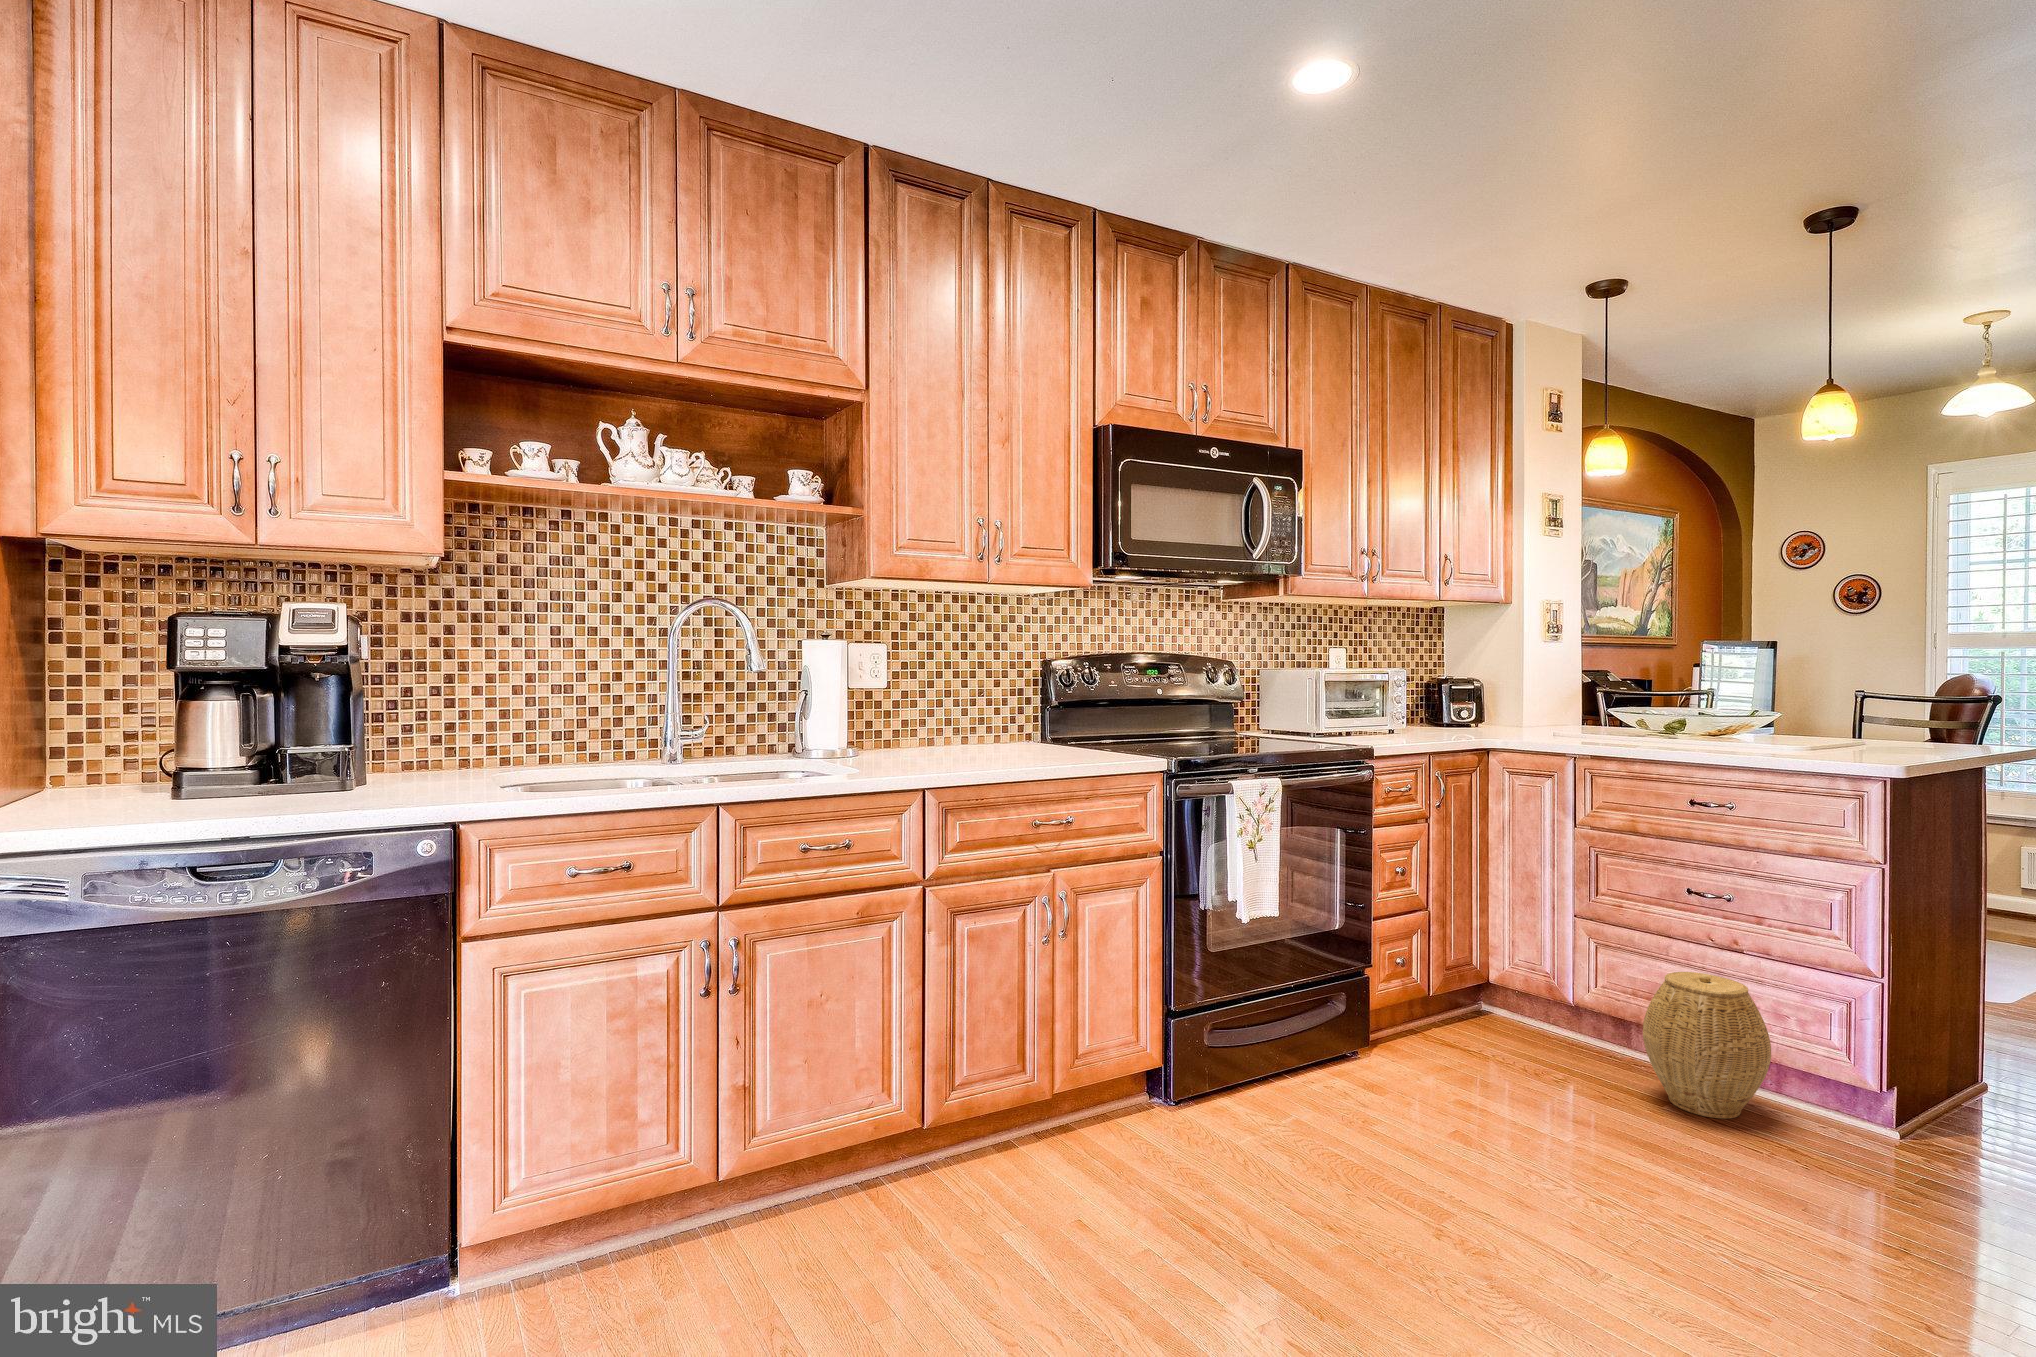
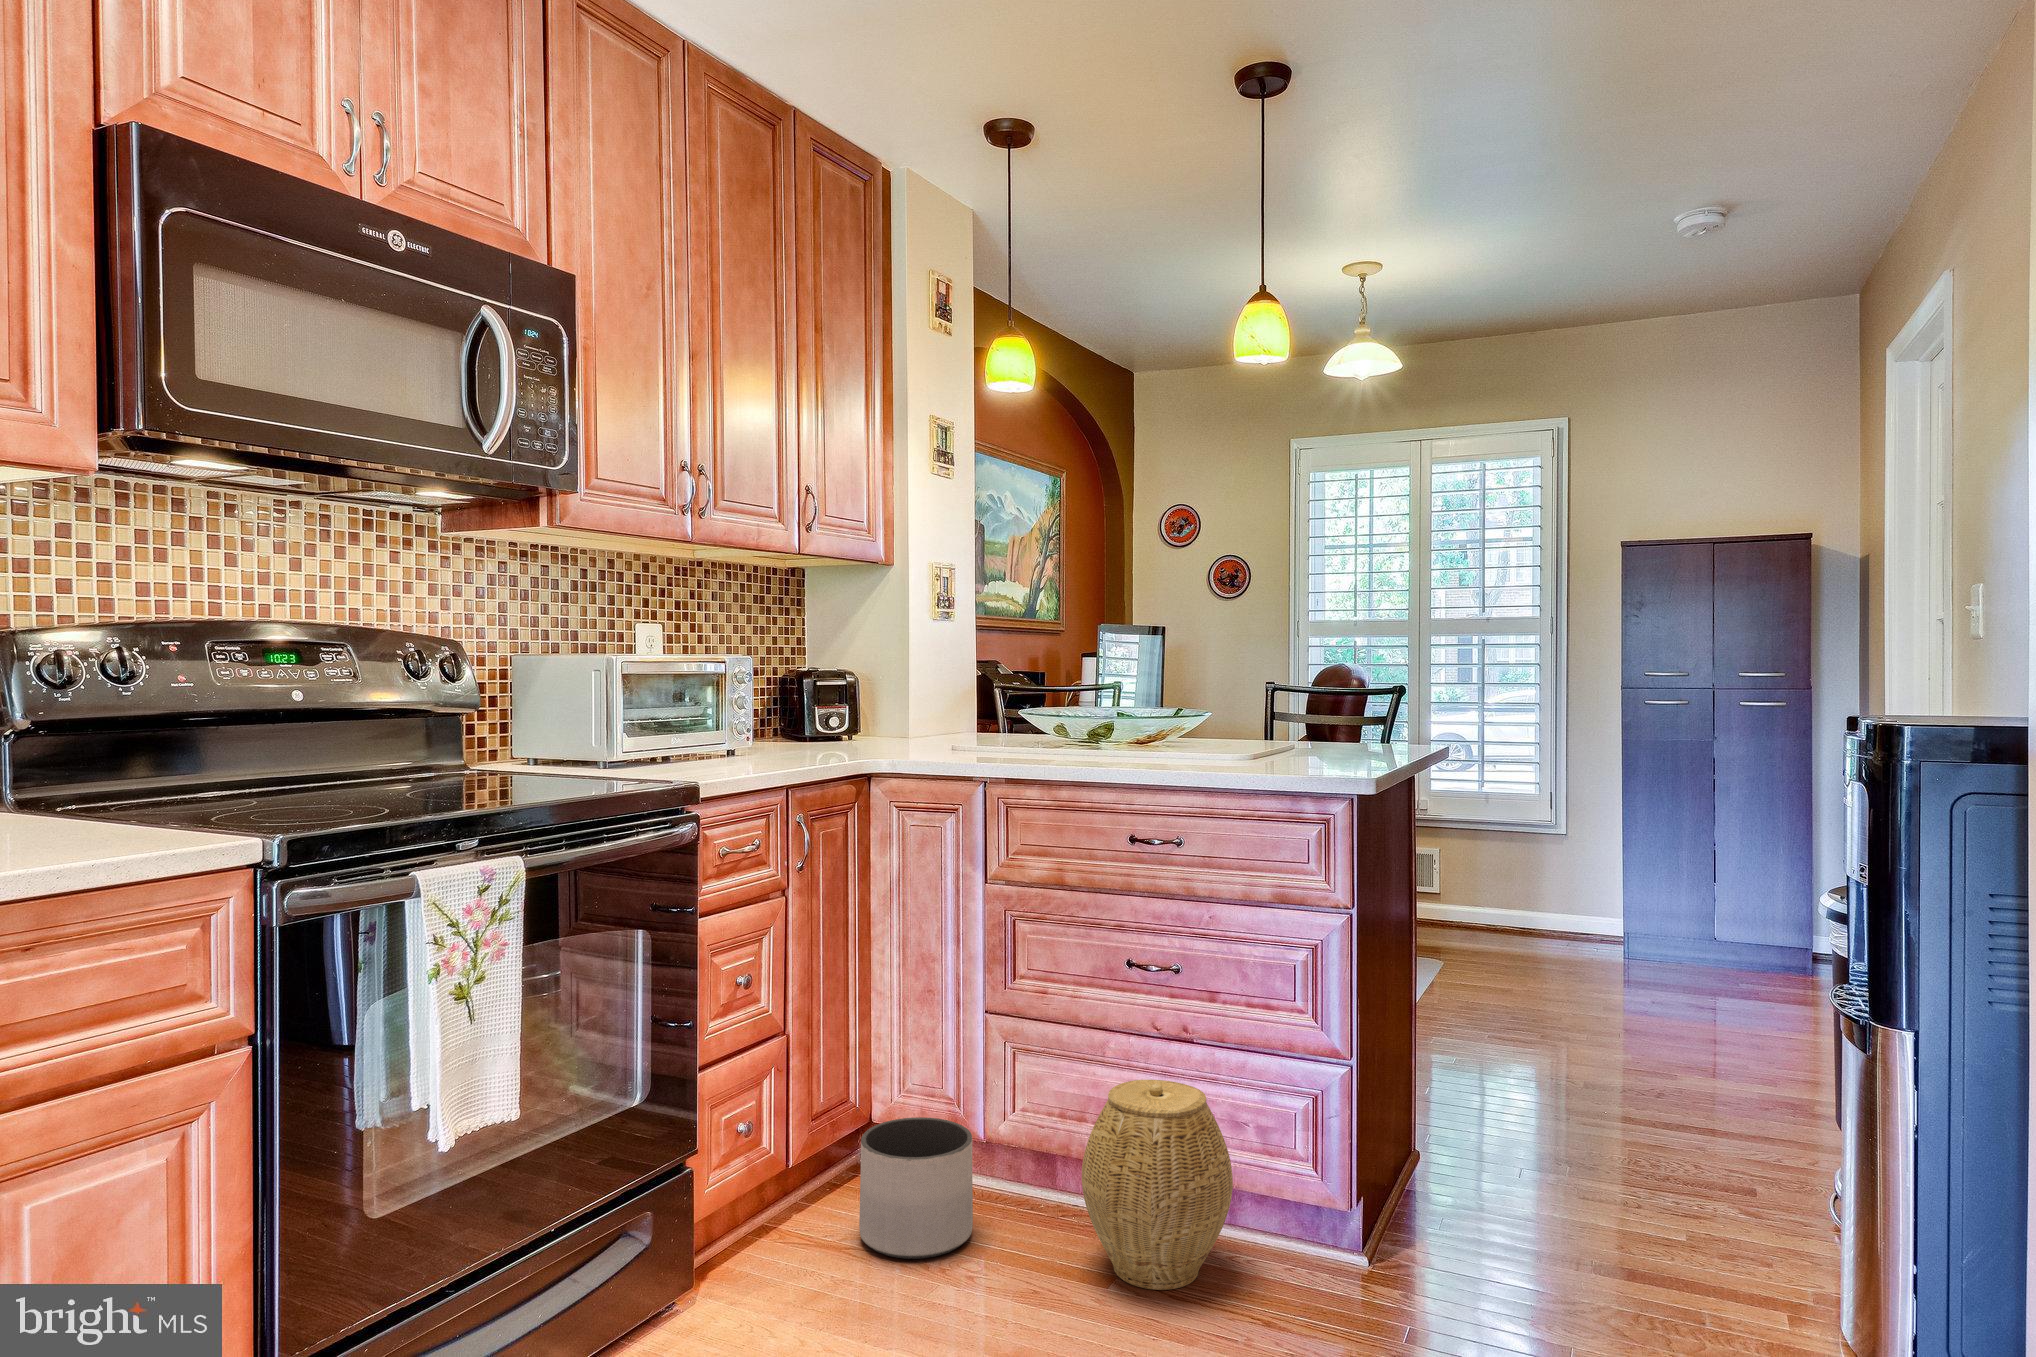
planter: none [1478,976,1560,1065] -> present [859,1117,973,1259]

